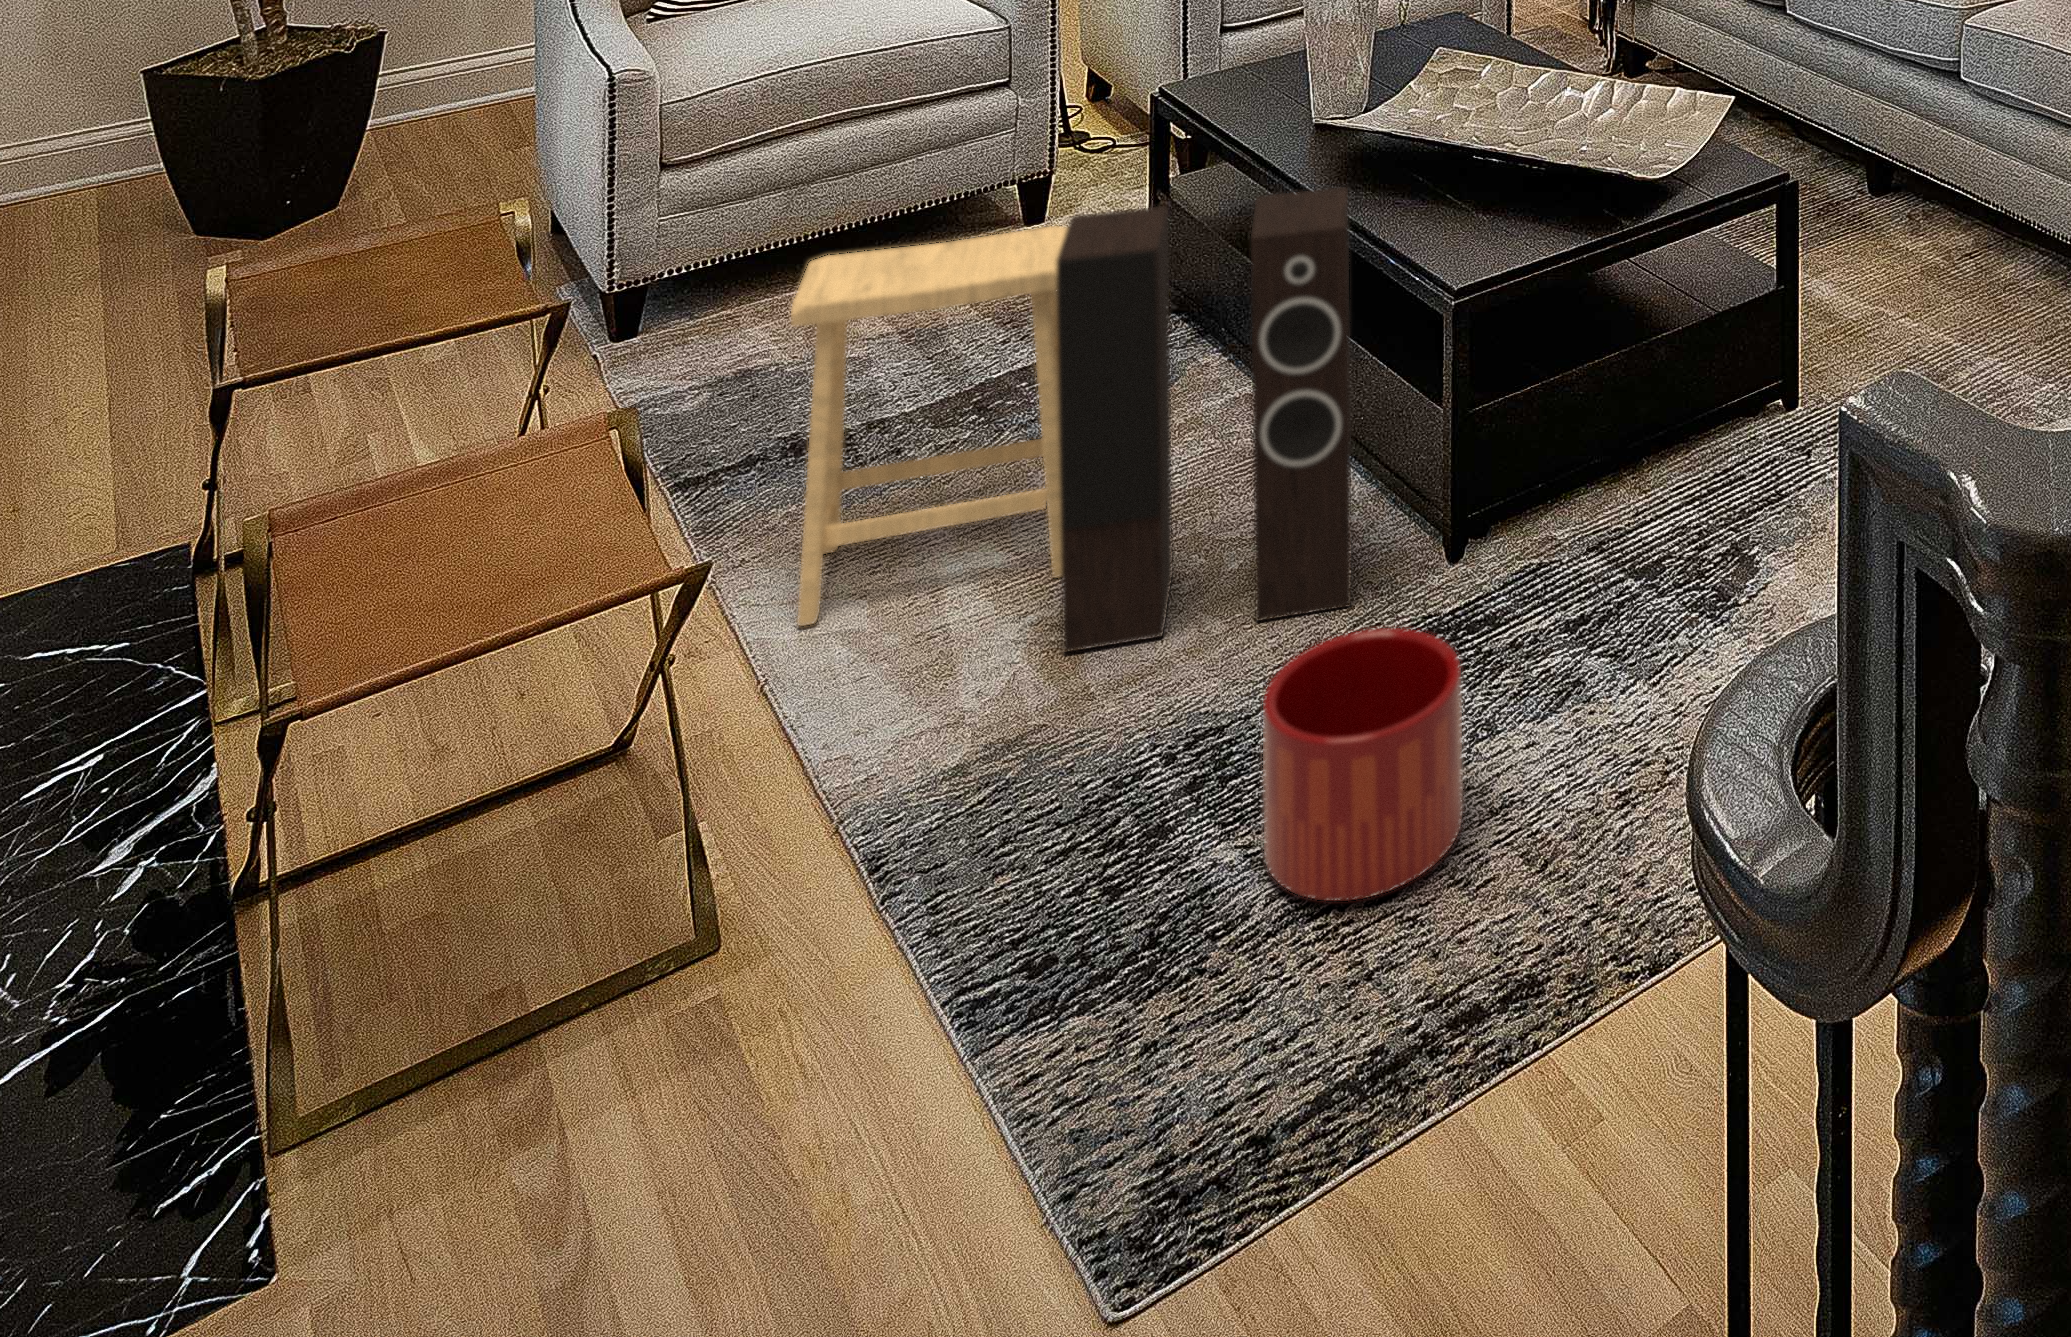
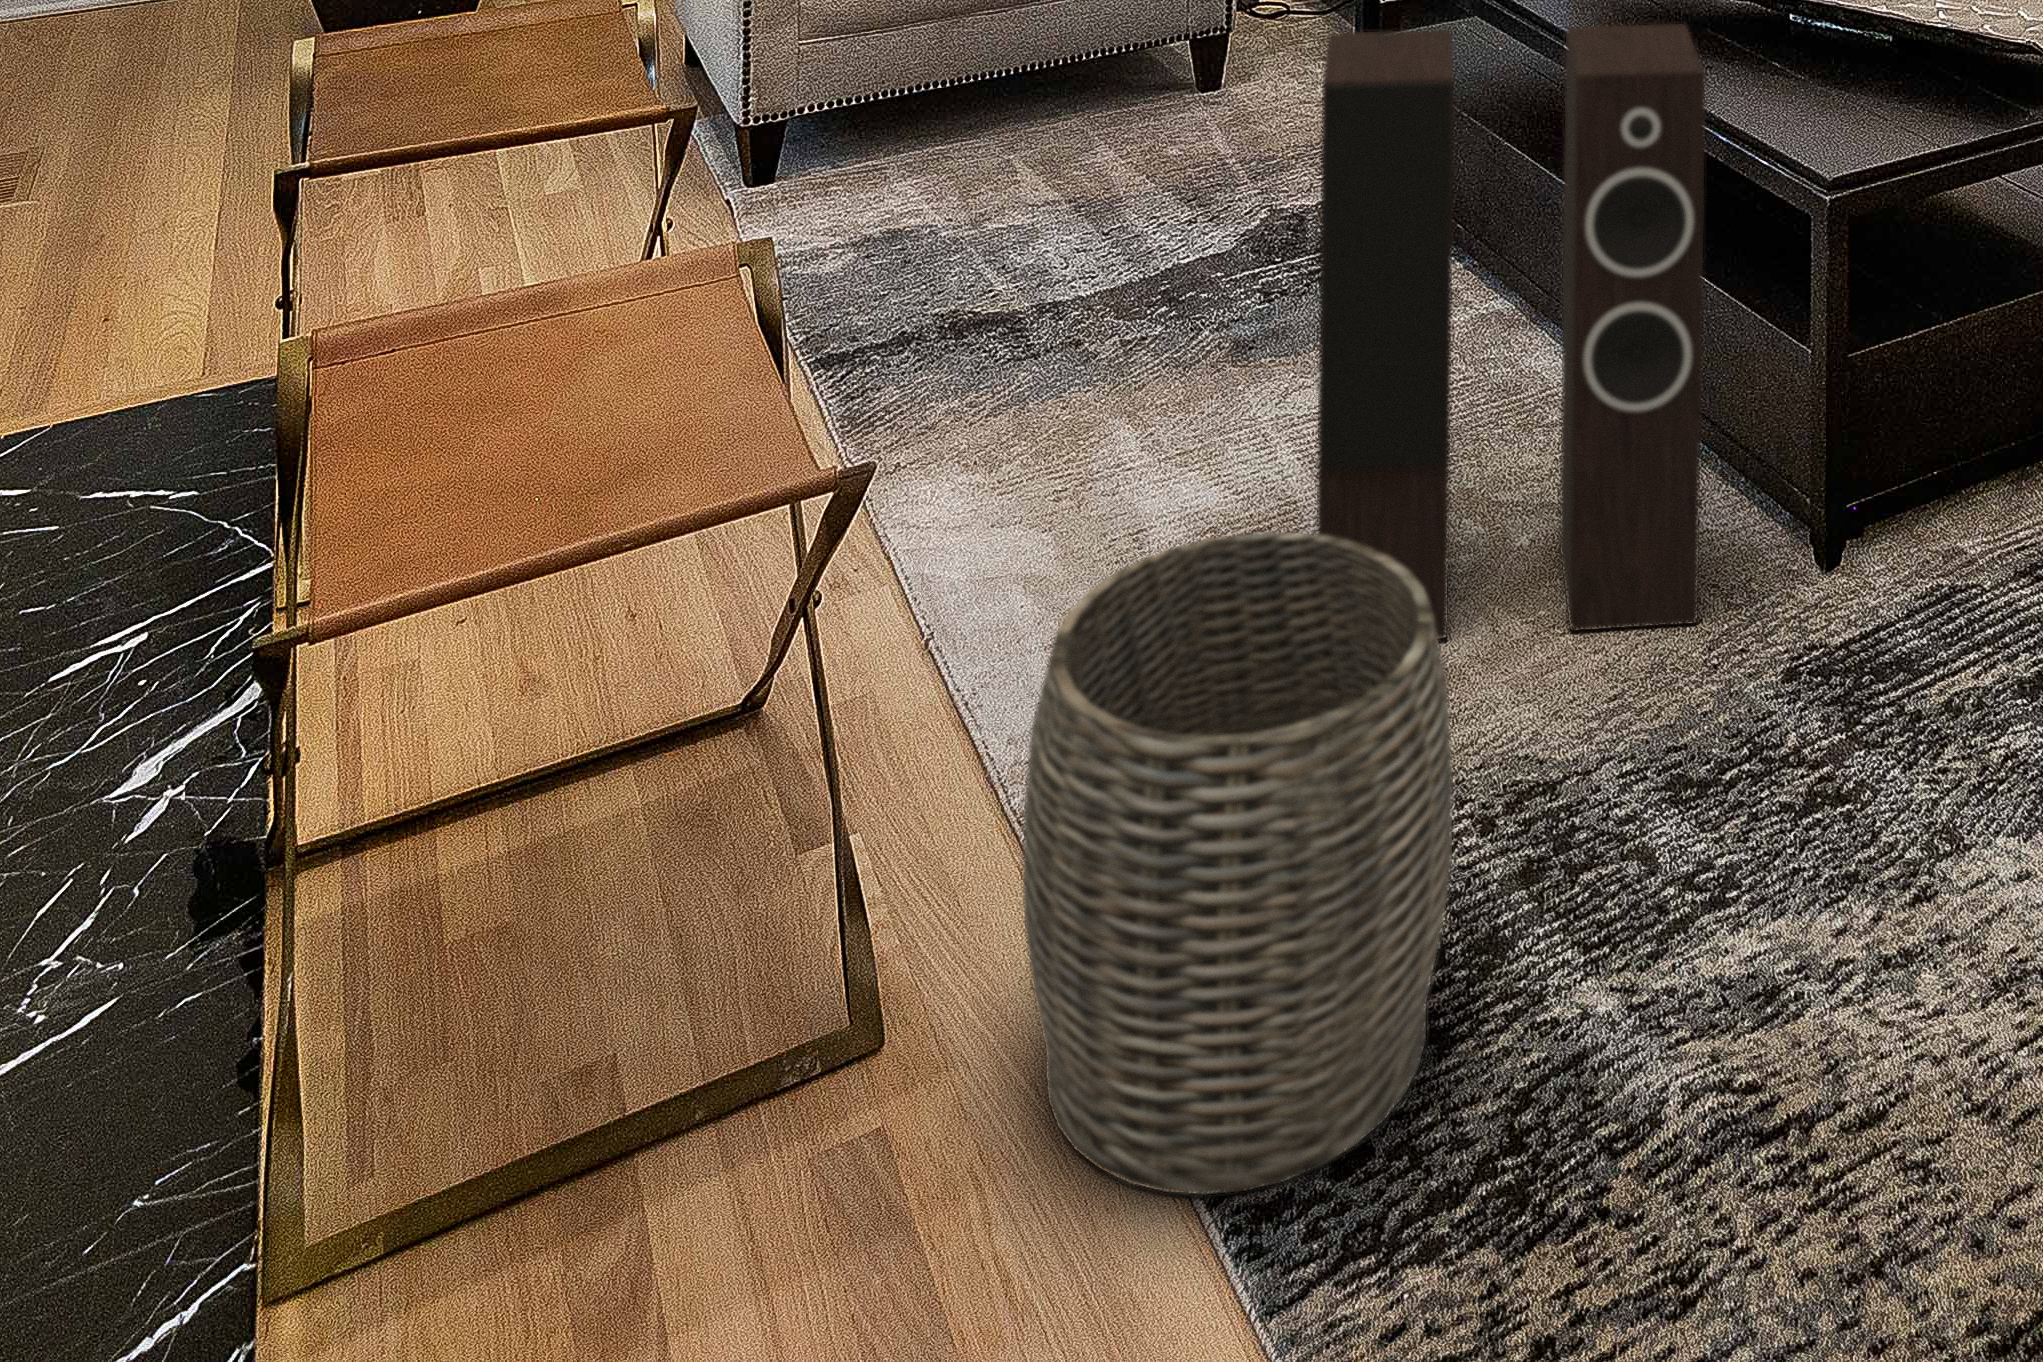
footstool: present [791,226,1068,626] -> none [967,59,1312,569]
woven basket: none [811,581,1120,1009] -> present [1023,532,1453,1195]
planter: present [1263,628,1463,901] -> none [1657,663,1954,1103]

